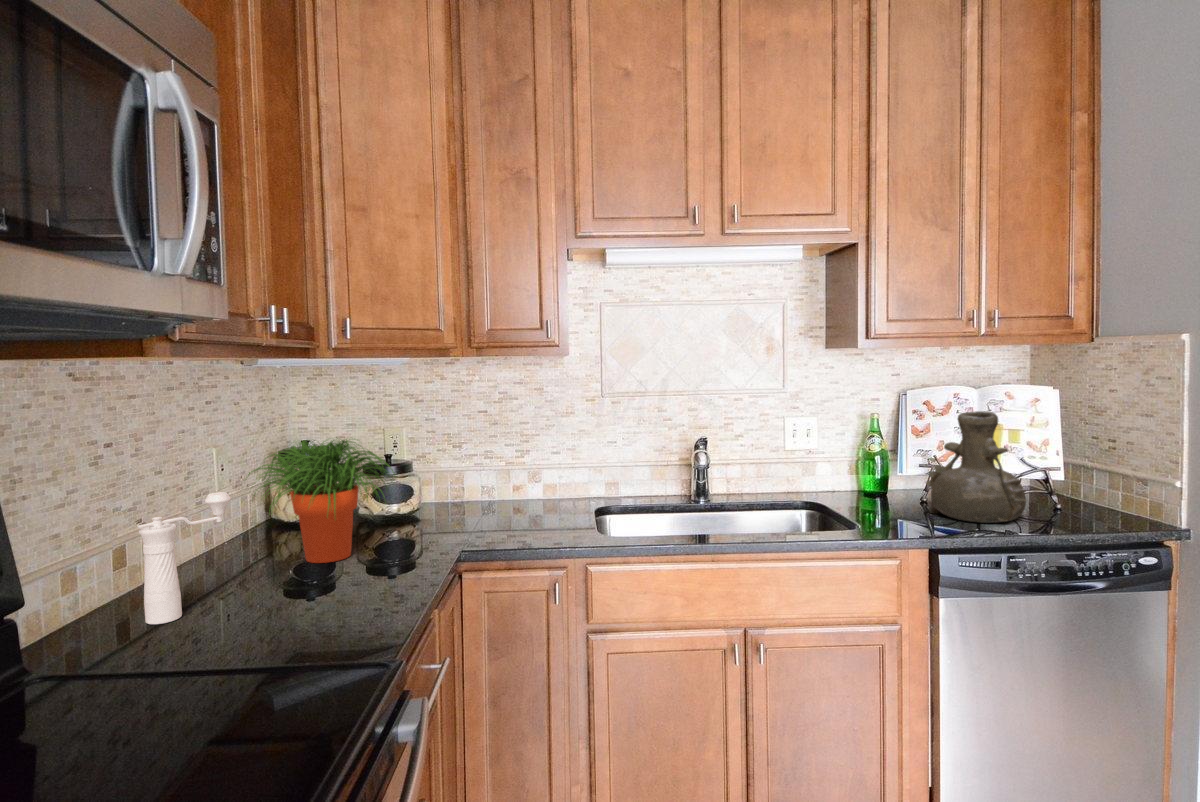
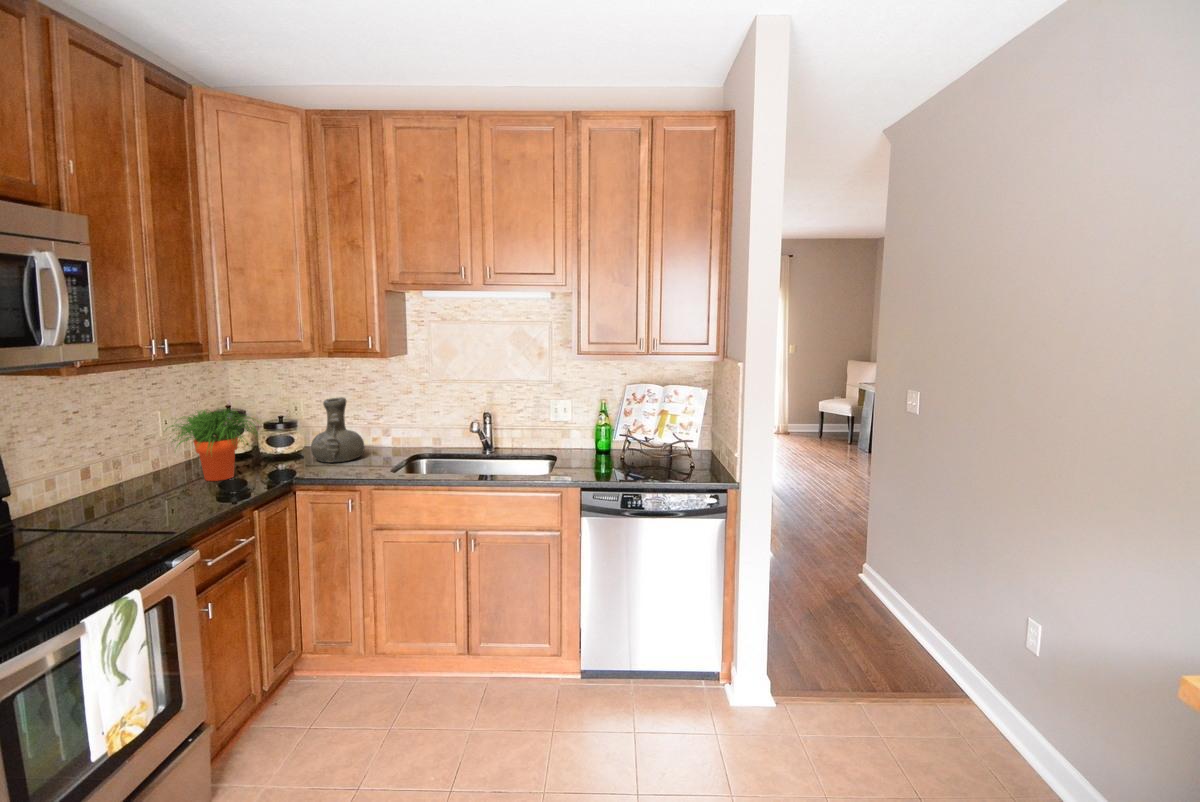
vase: present [926,411,1026,523] -> present [311,397,364,463]
pepper mill: present [138,492,231,624] -> none [80,440,140,509]

